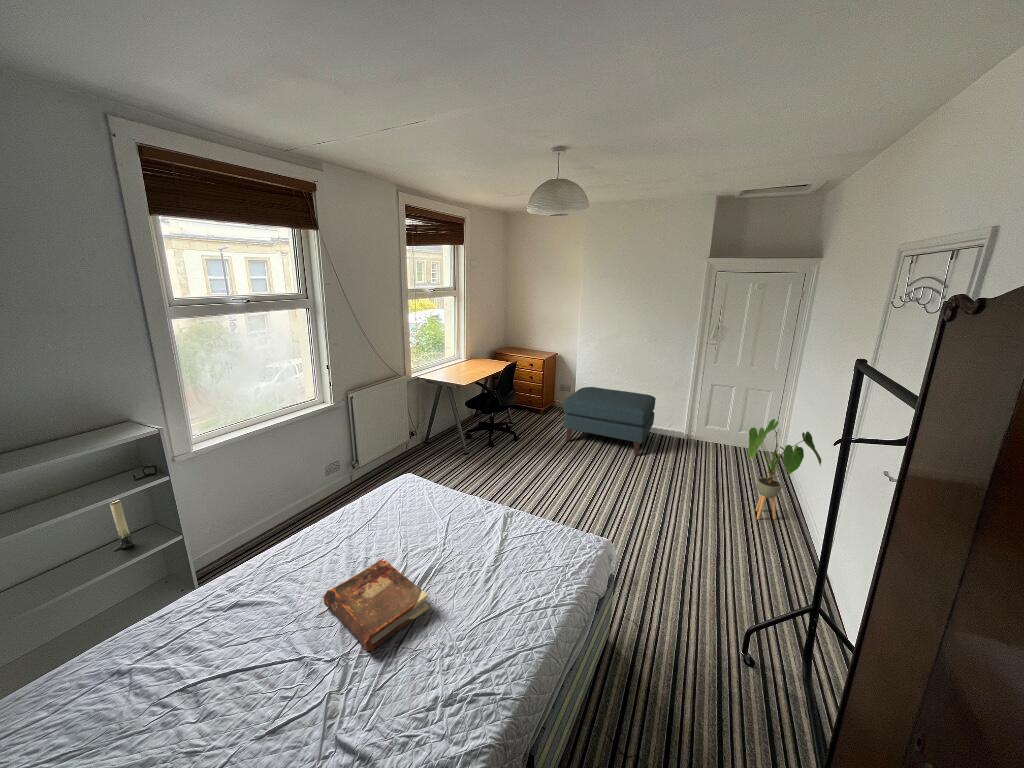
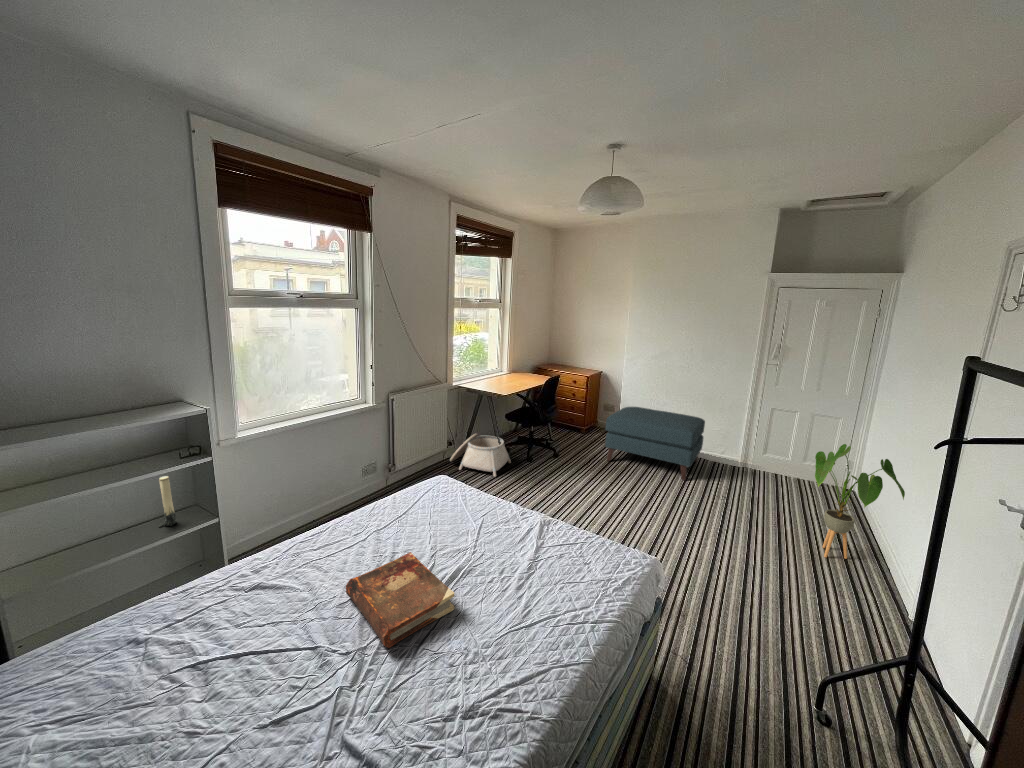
basket: none [412,423,474,465] -> present [450,434,511,477]

